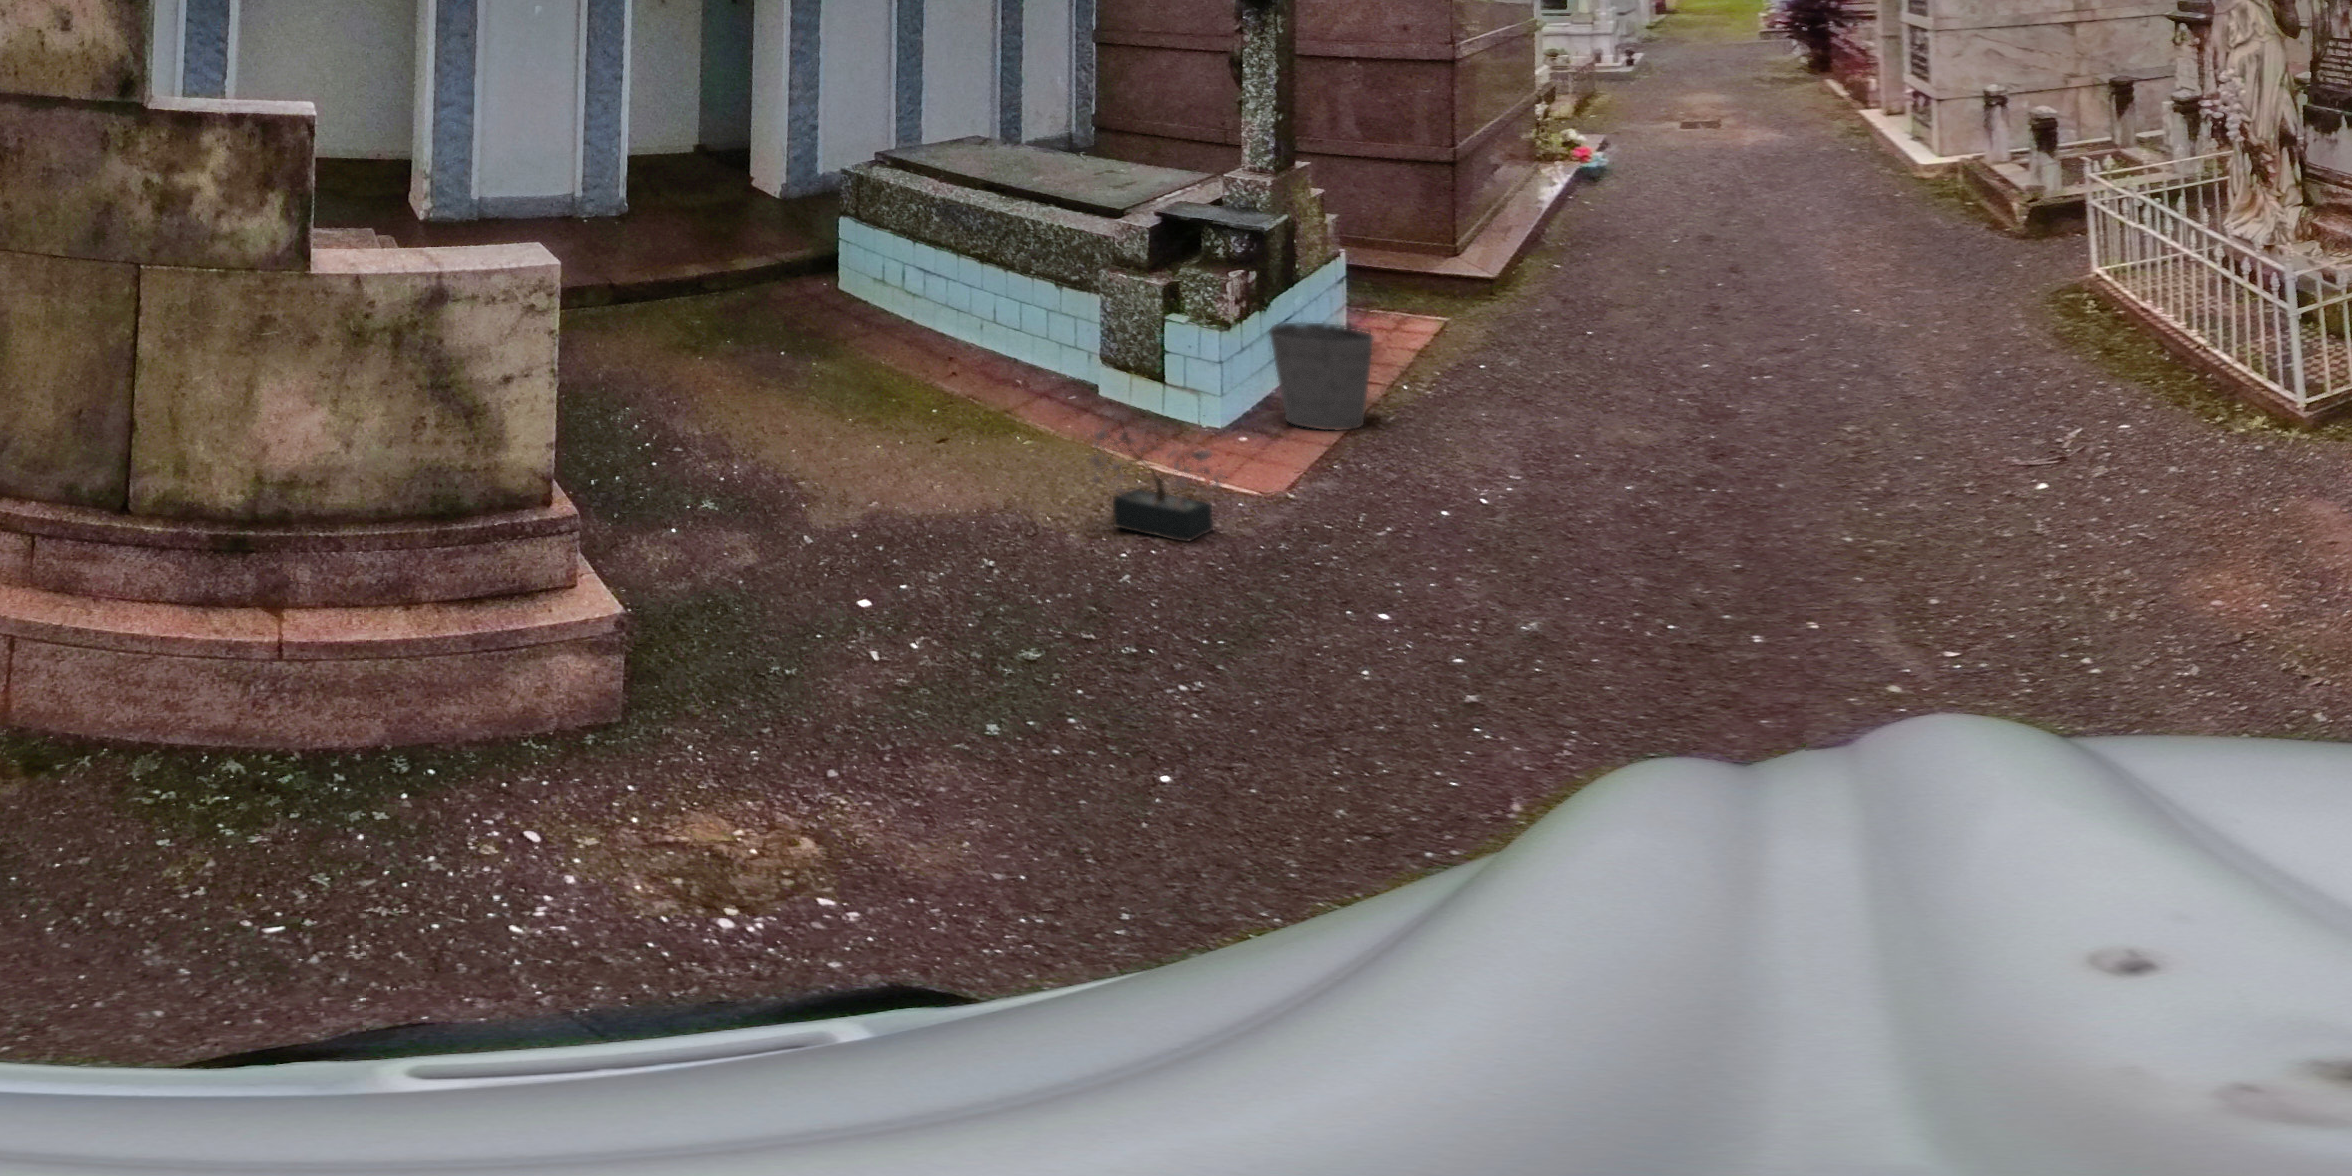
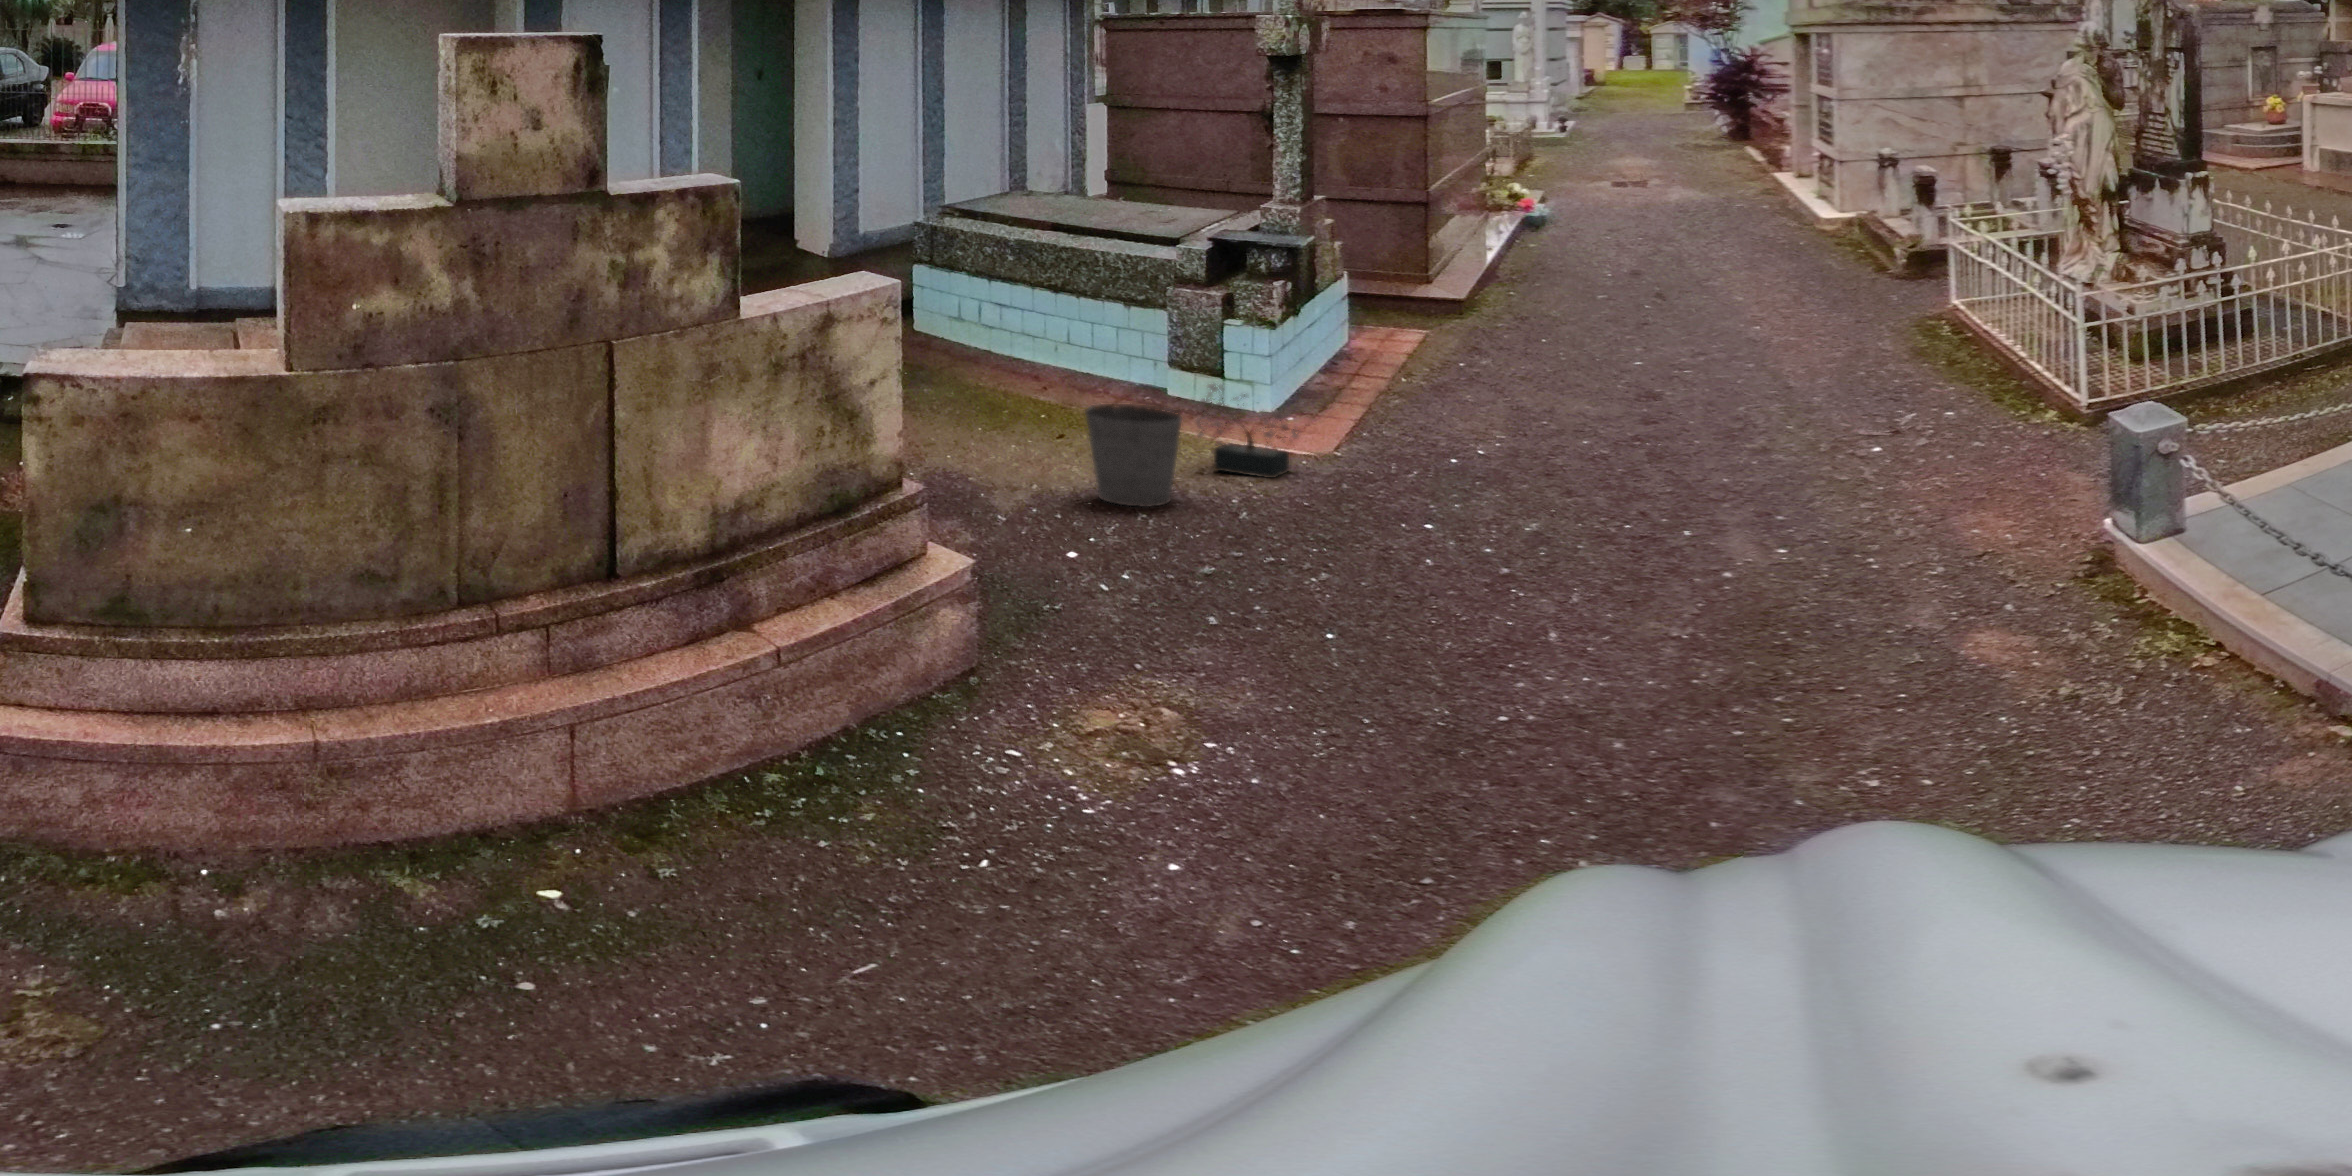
bucket: present [1269,322,1373,430] -> present [1085,404,1182,507]

